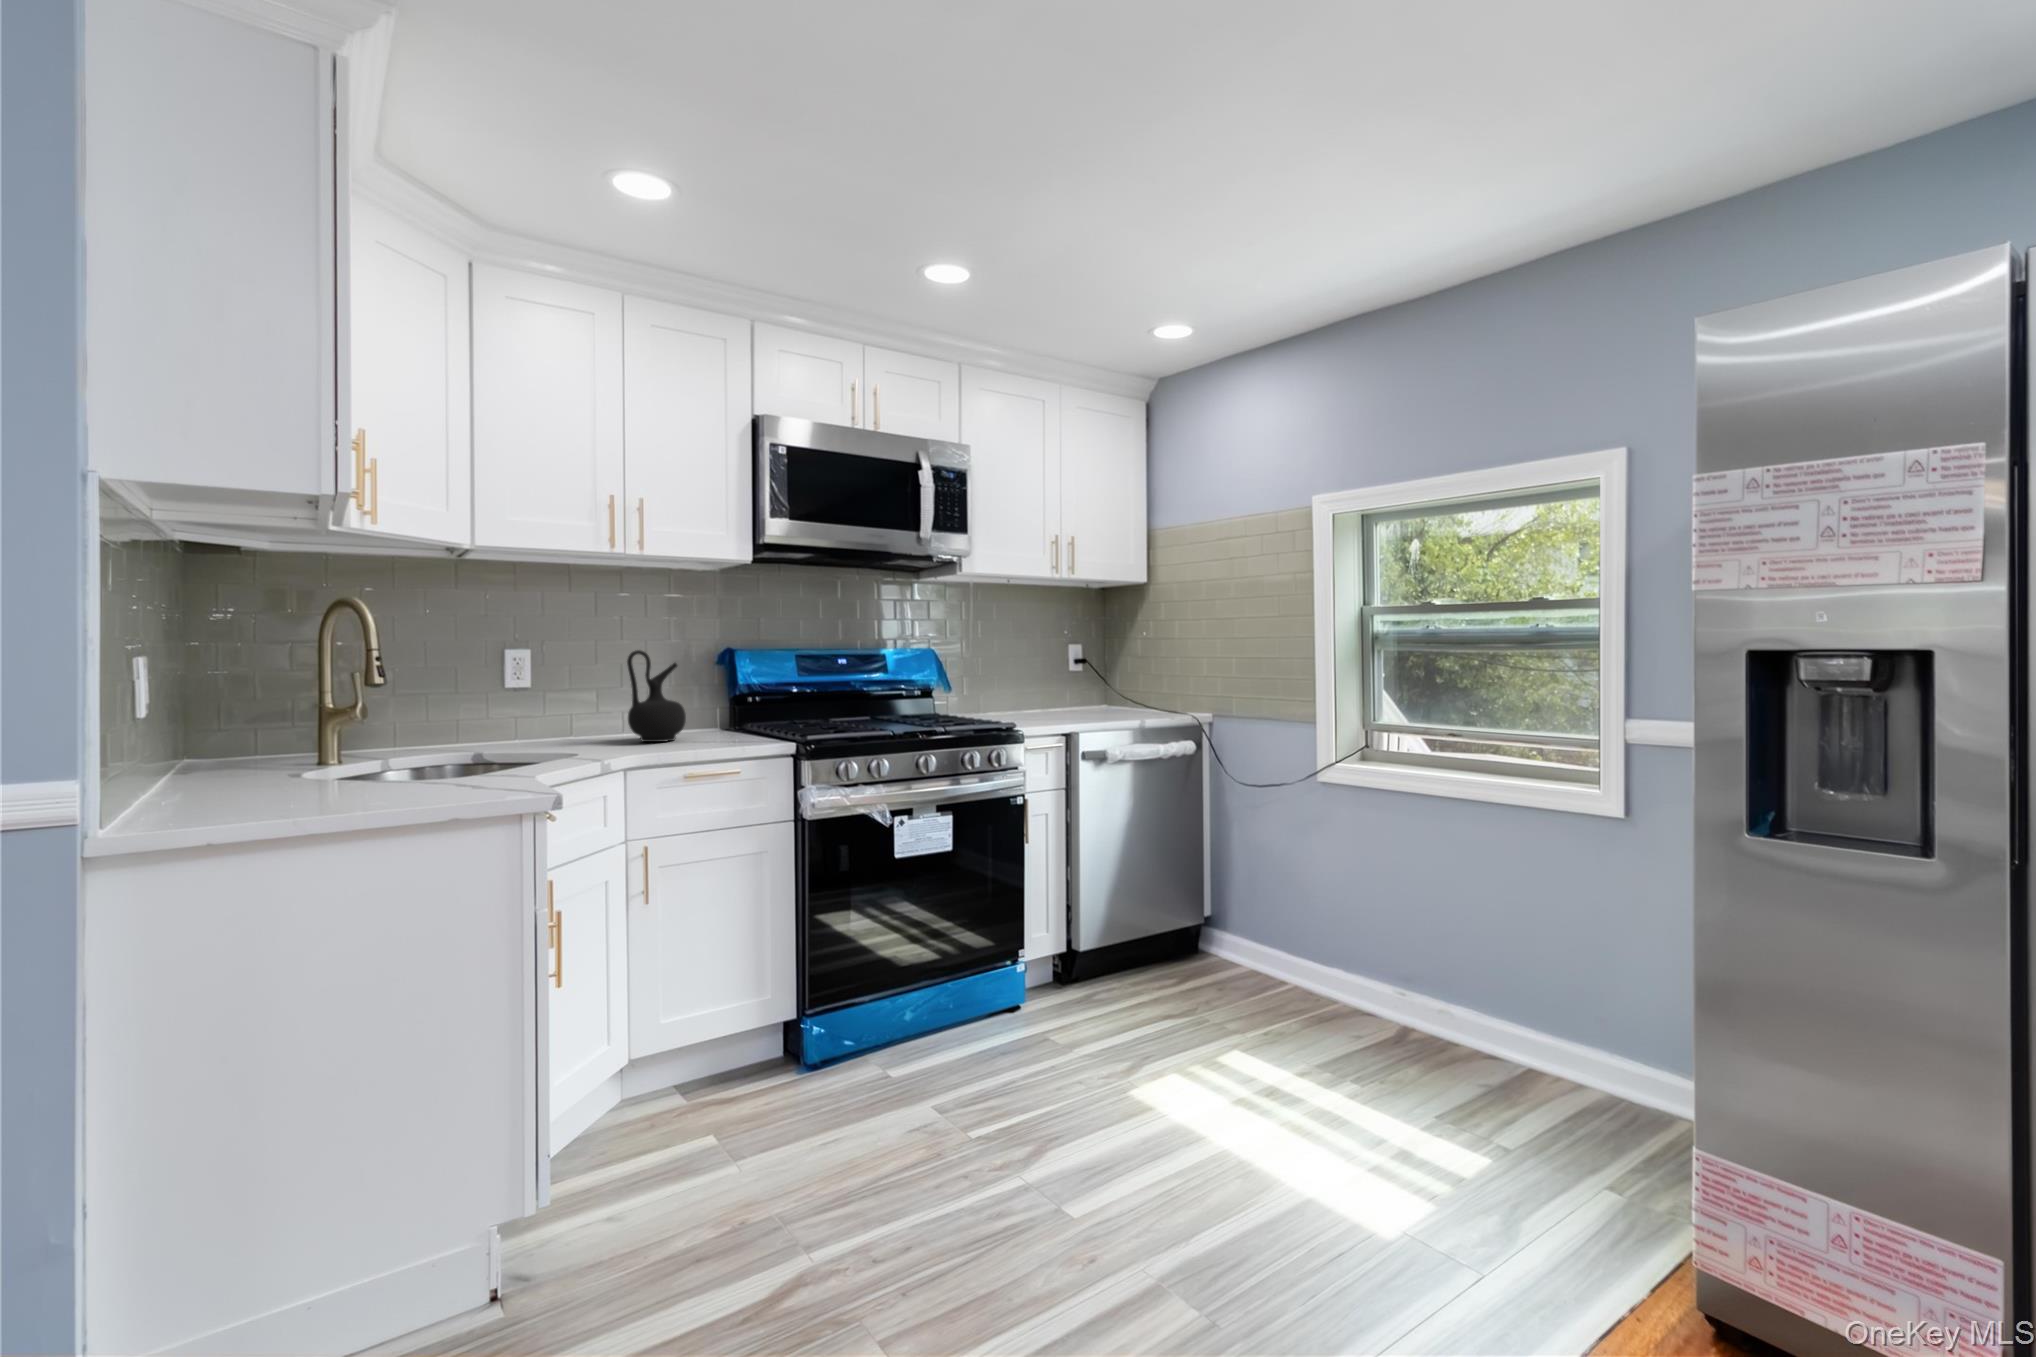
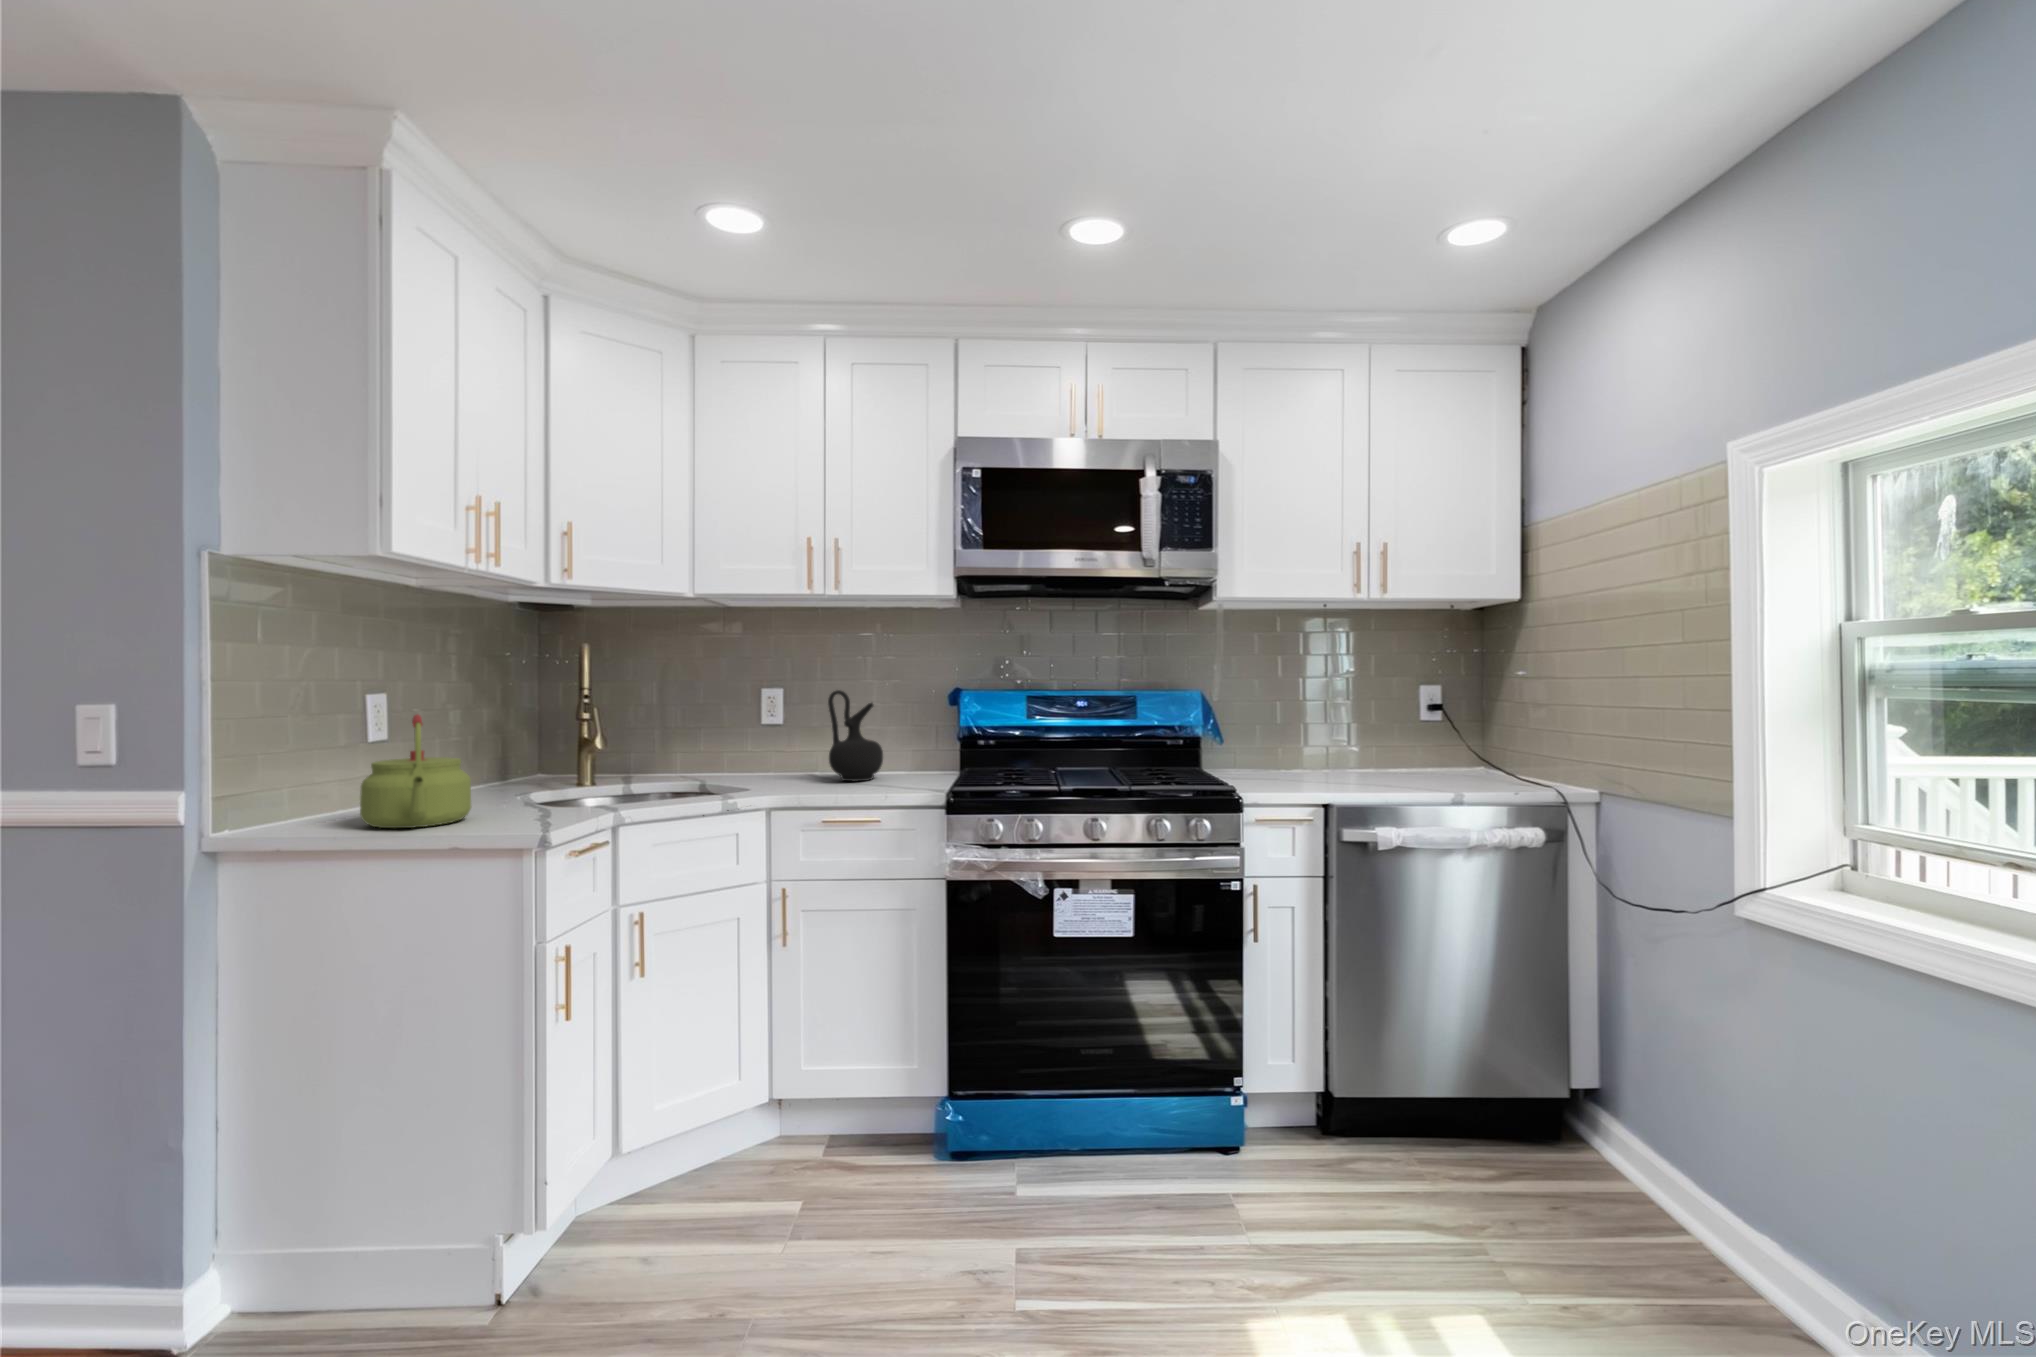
kettle: none [229,666,368,801] -> present [360,714,471,828]

